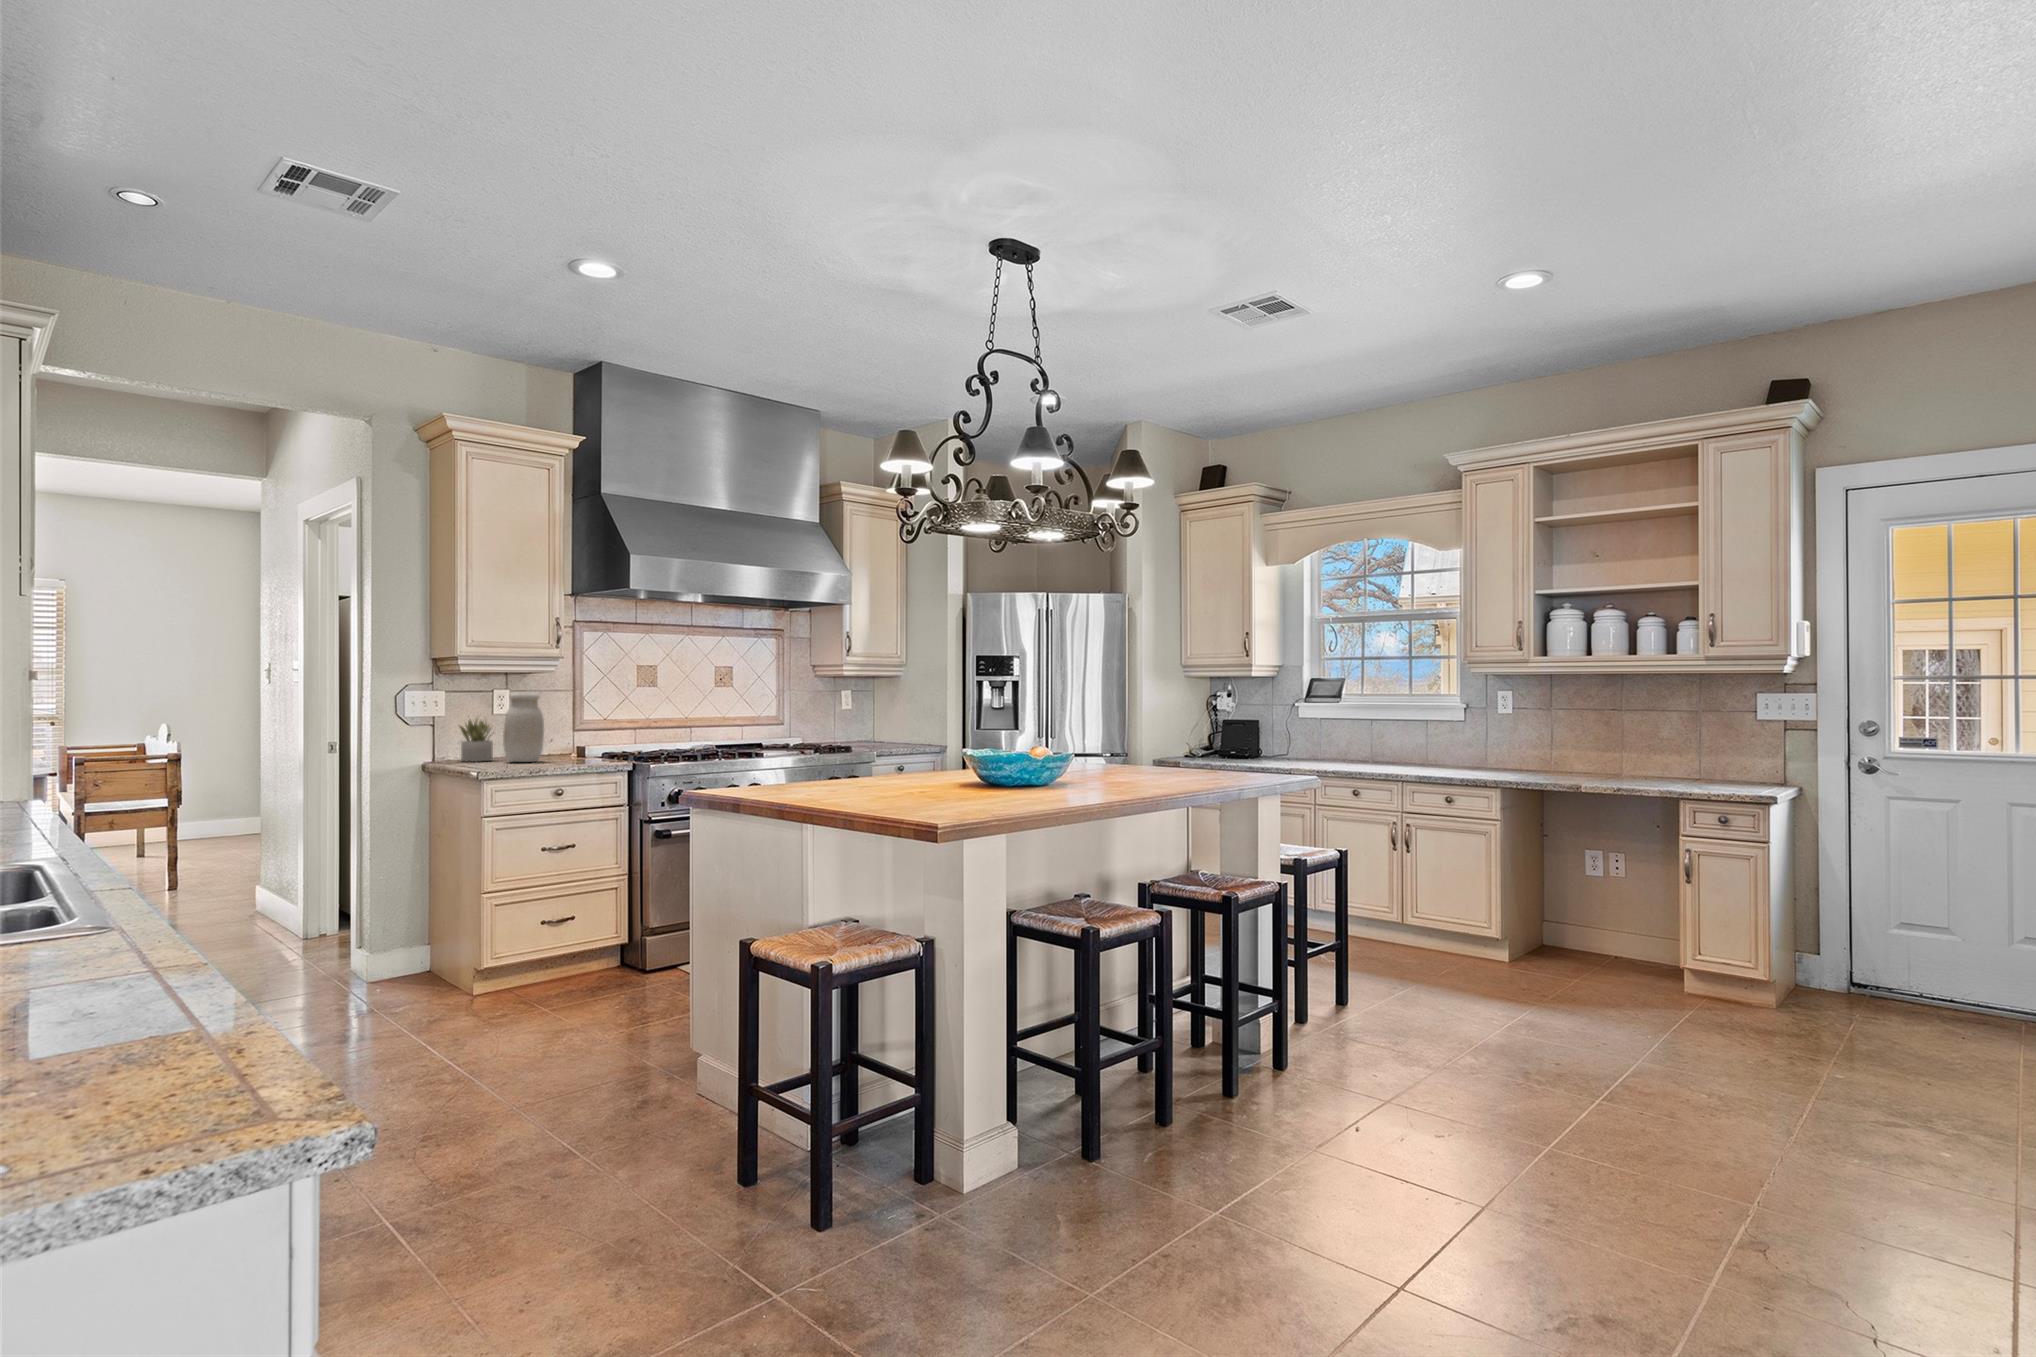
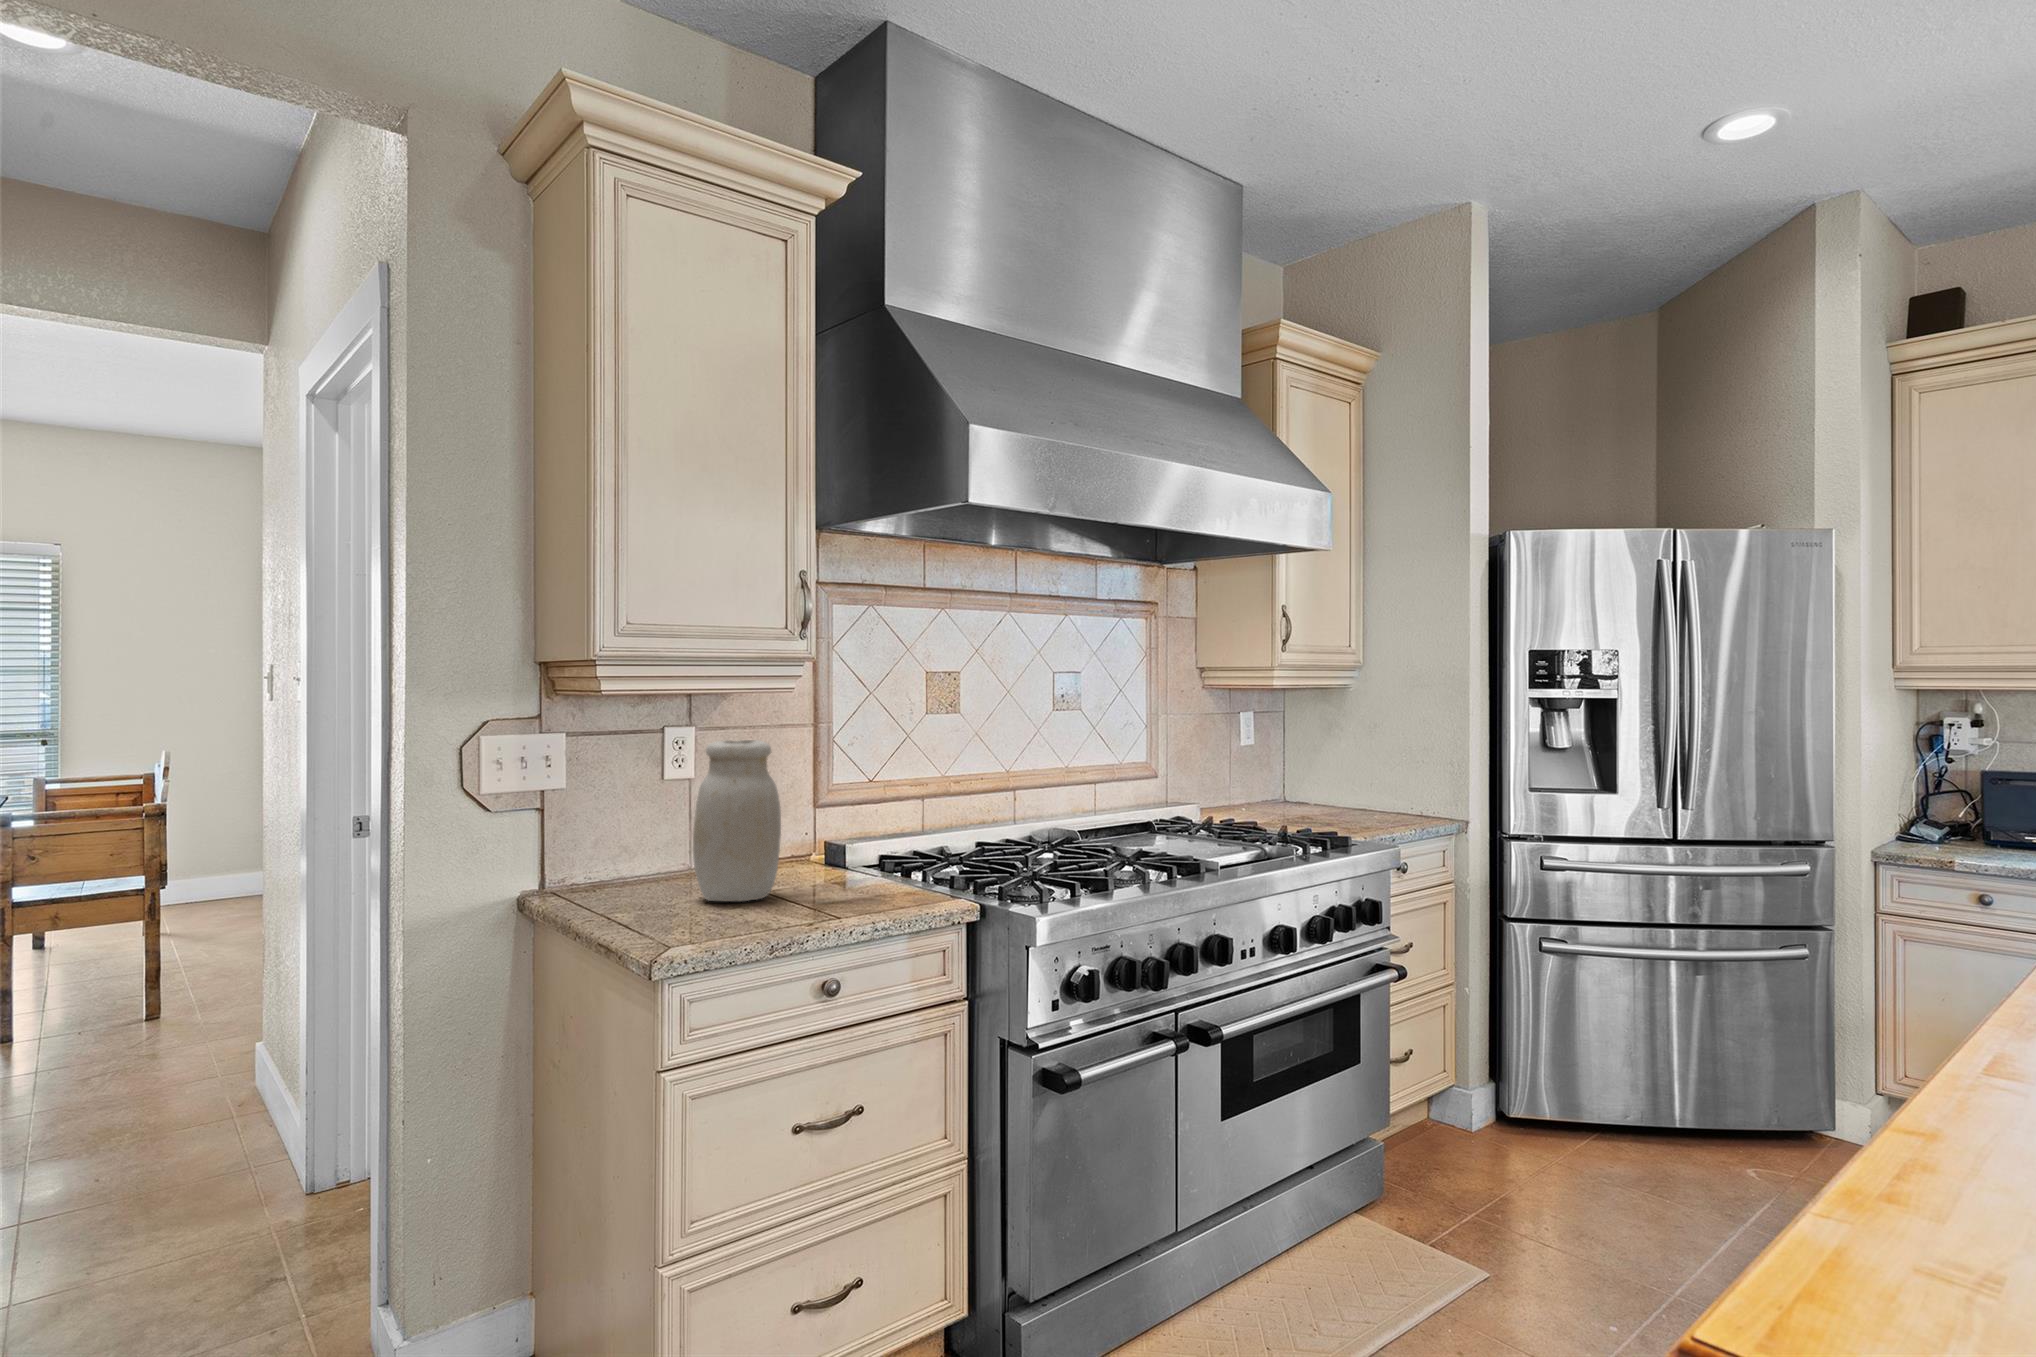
succulent plant: present [460,716,494,762] -> none [592,787,673,896]

